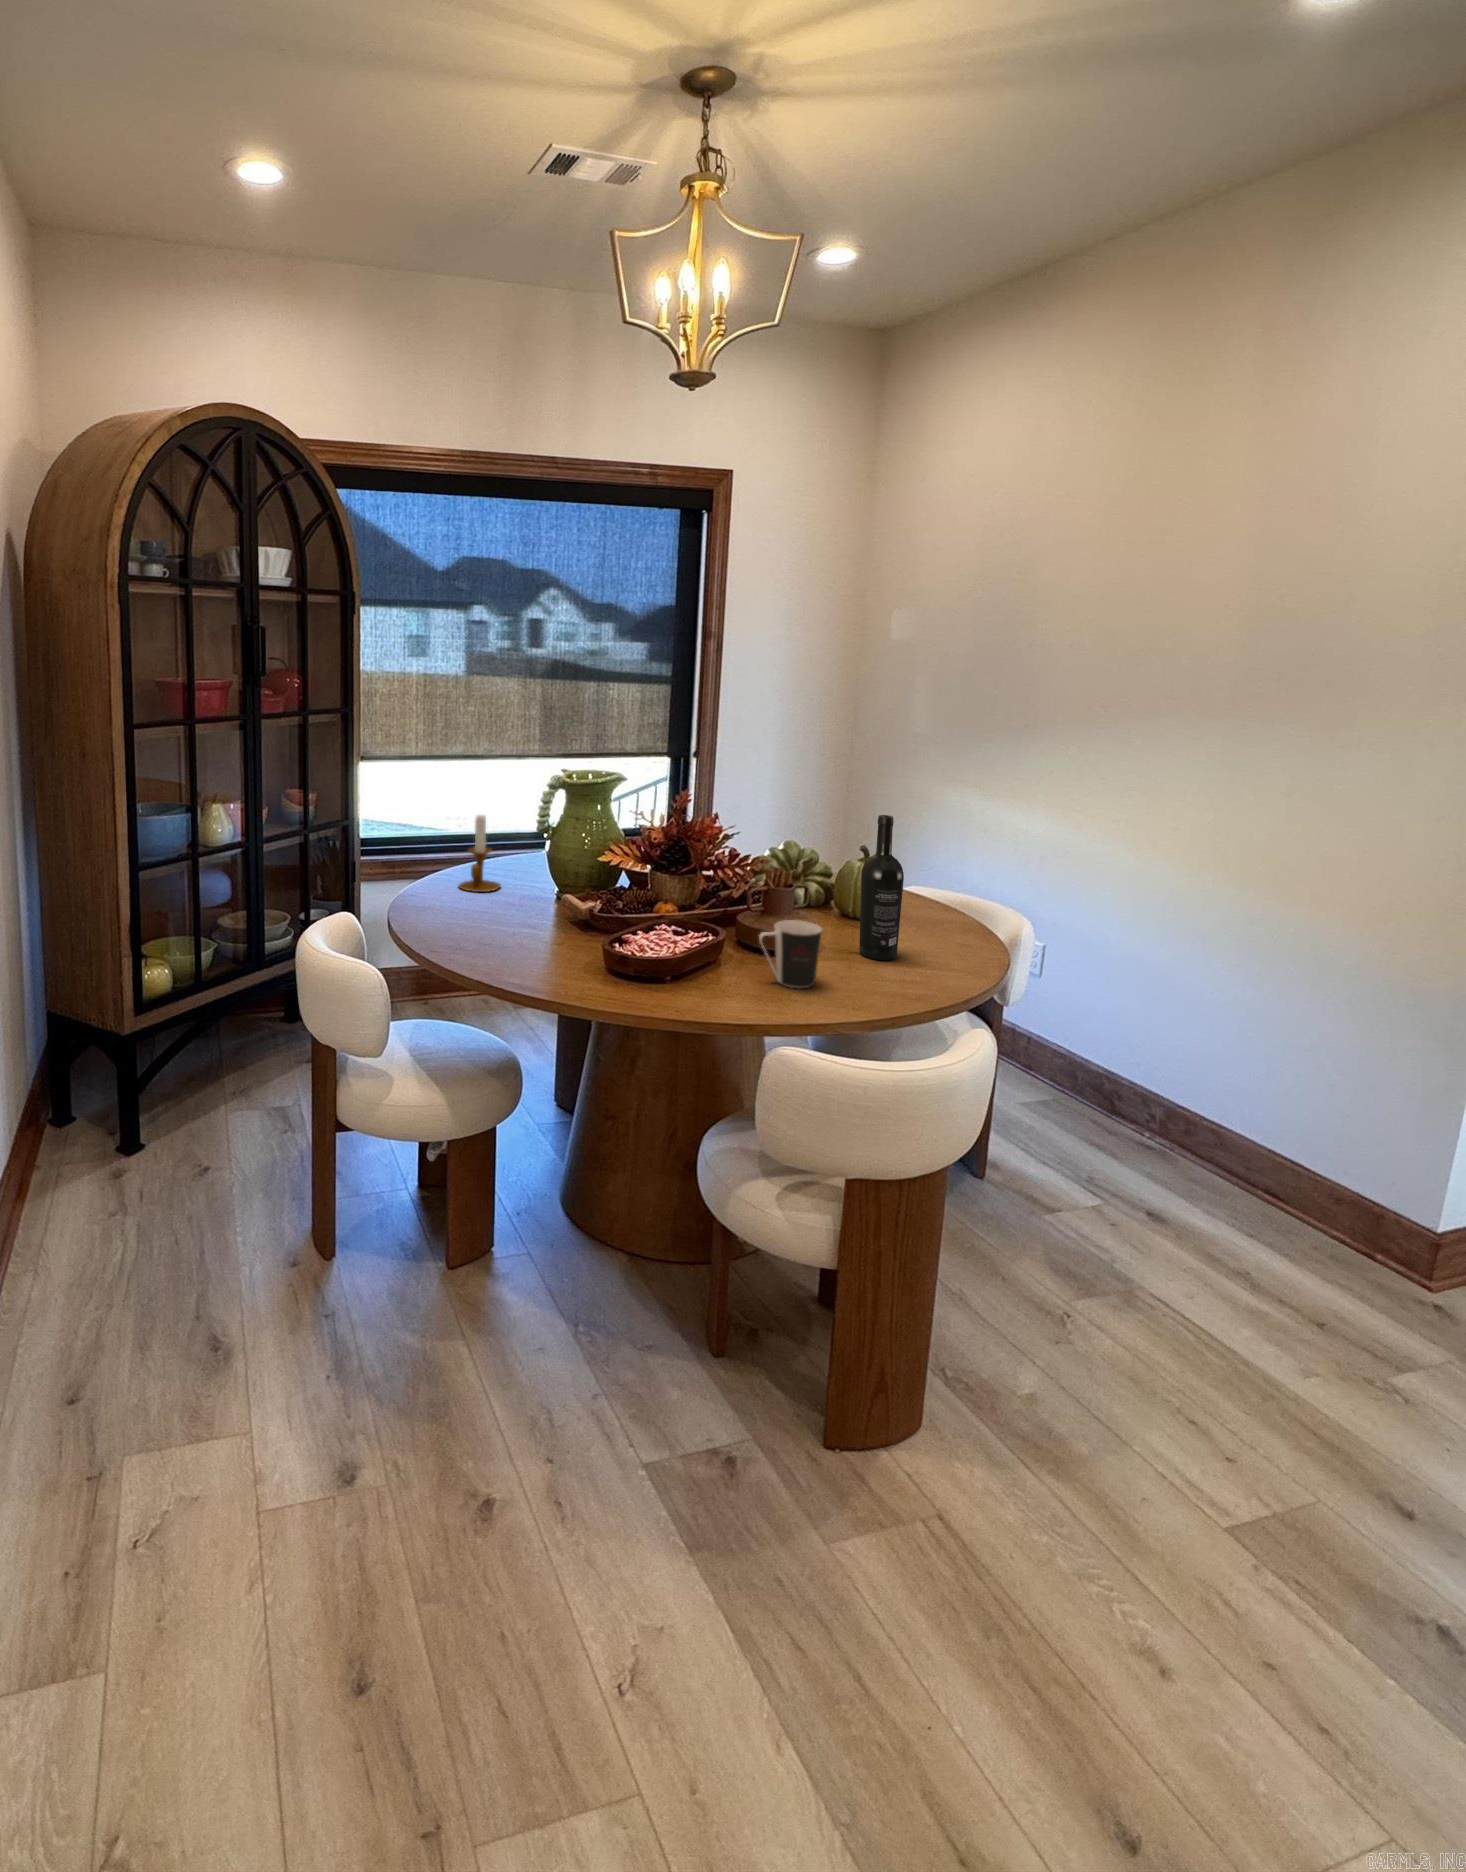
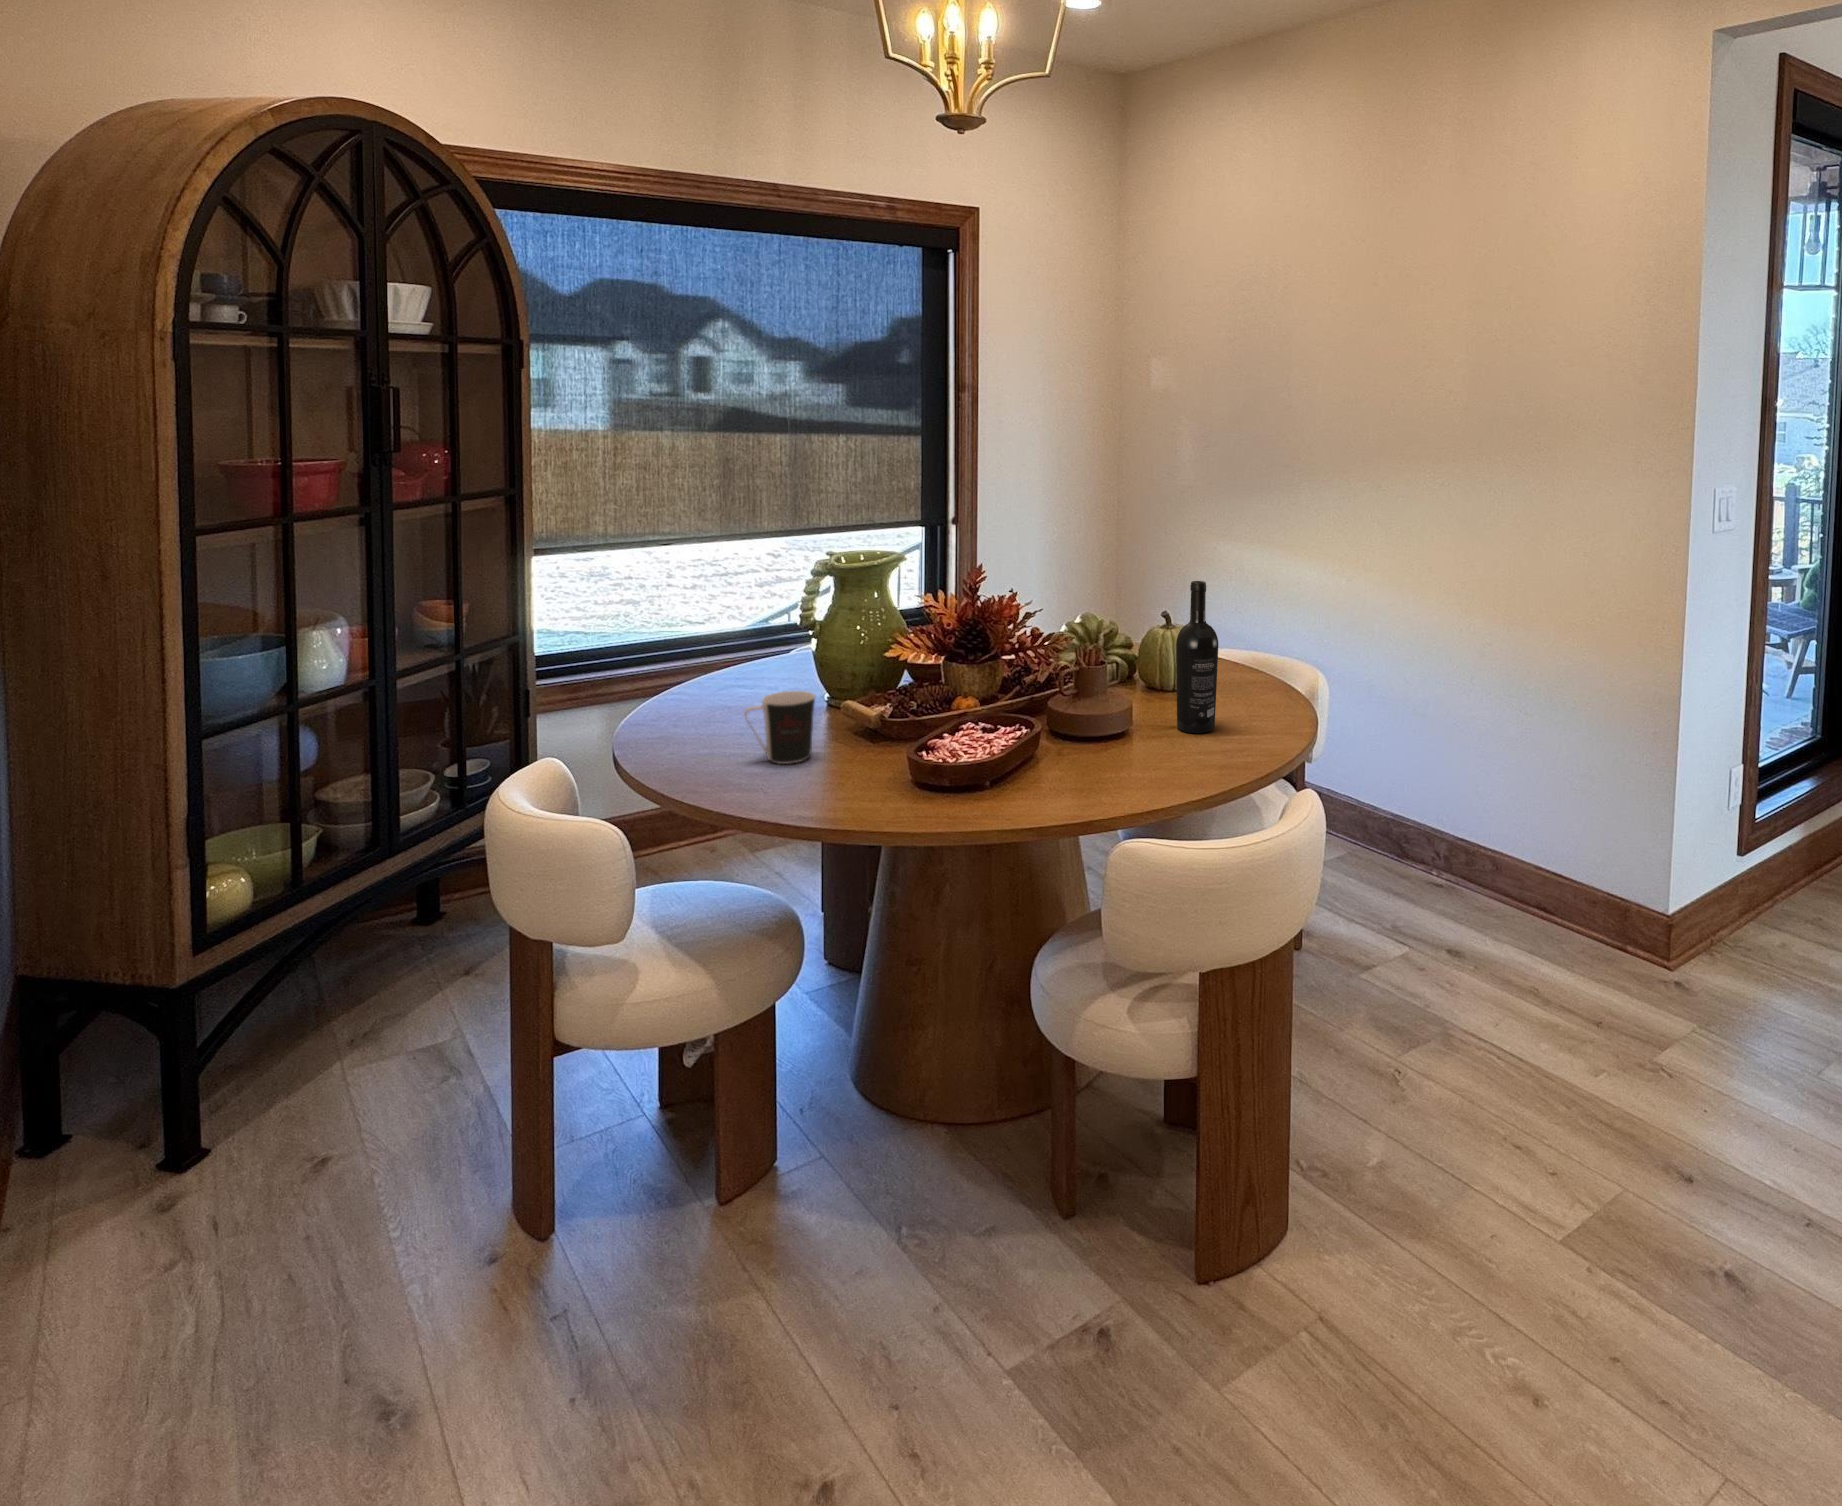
candlestick: present [459,815,501,892] -> none [702,616,758,711]
coffee cup: present [759,920,822,988] -> present [744,691,815,764]

